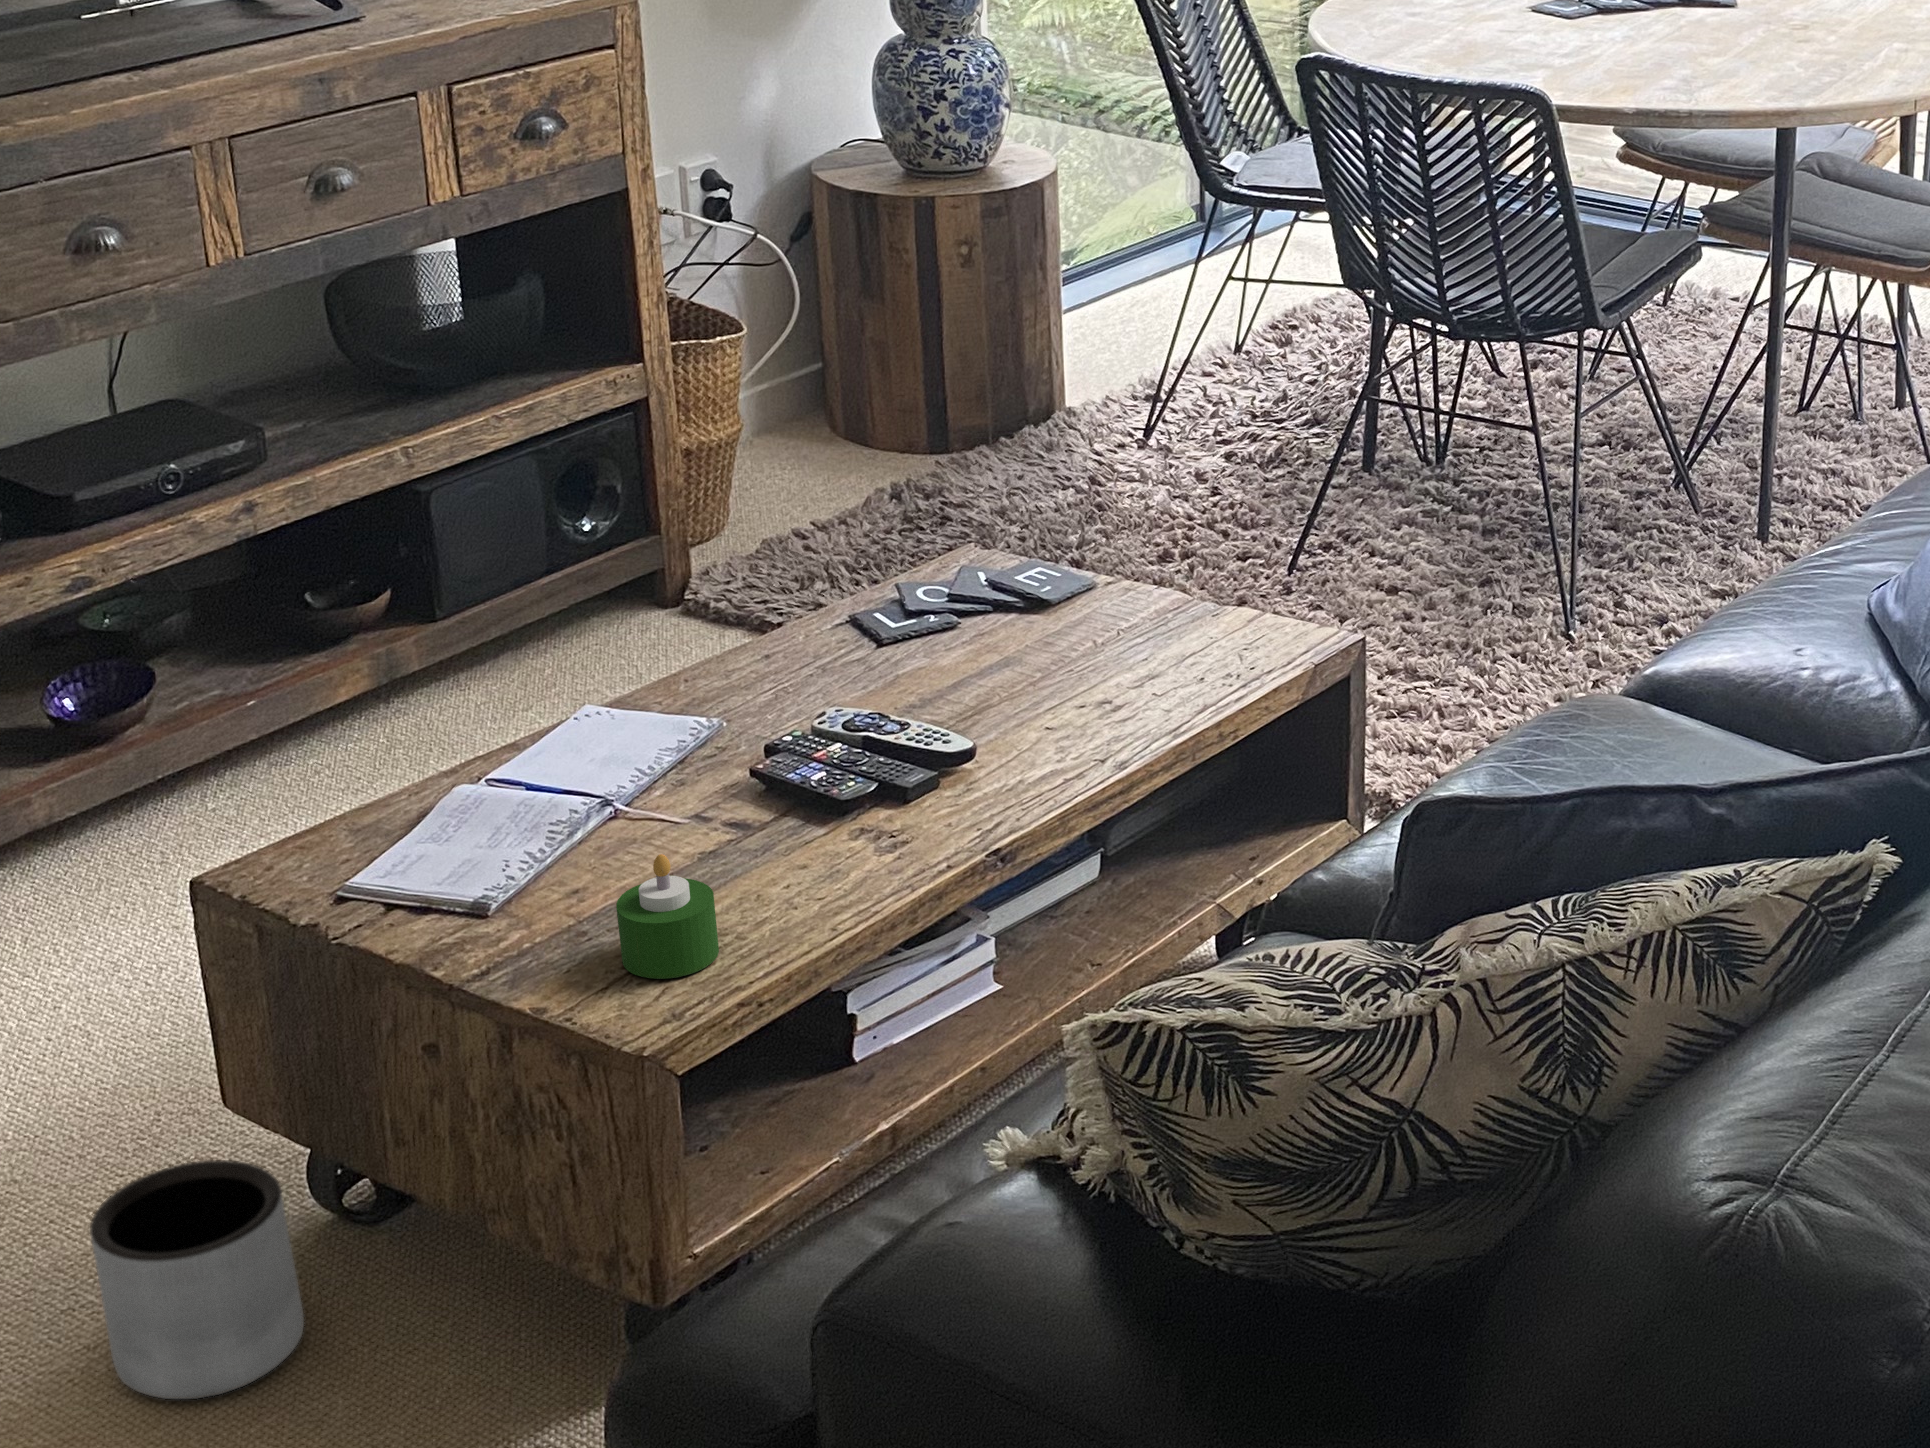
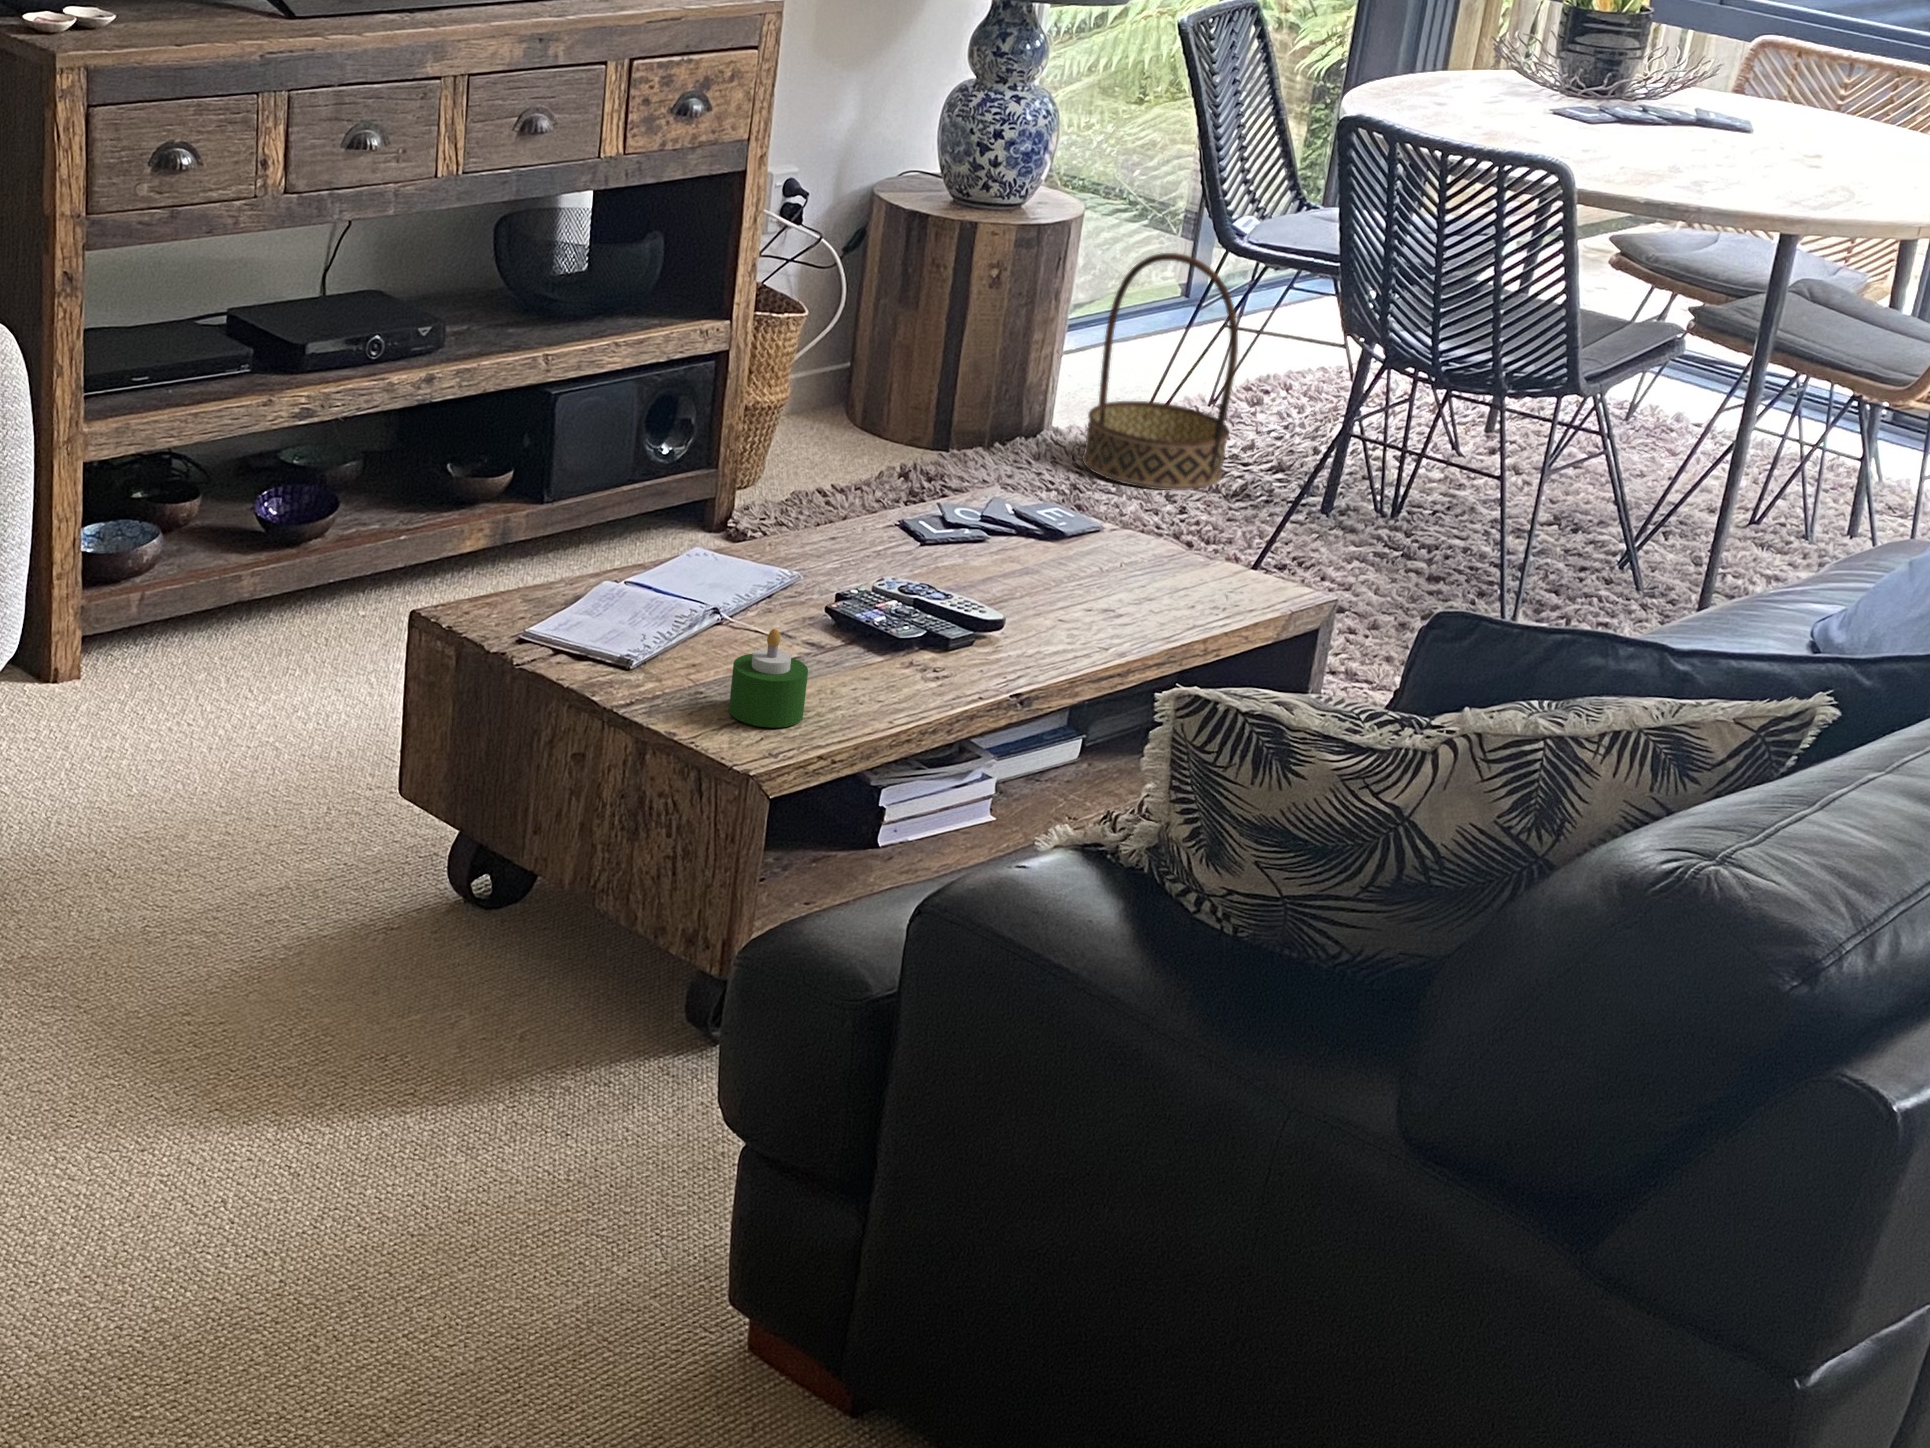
basket: none [1092,203,1252,467] -> present [1082,253,1238,490]
planter: present [90,1160,304,1399] -> none [296,816,438,990]

